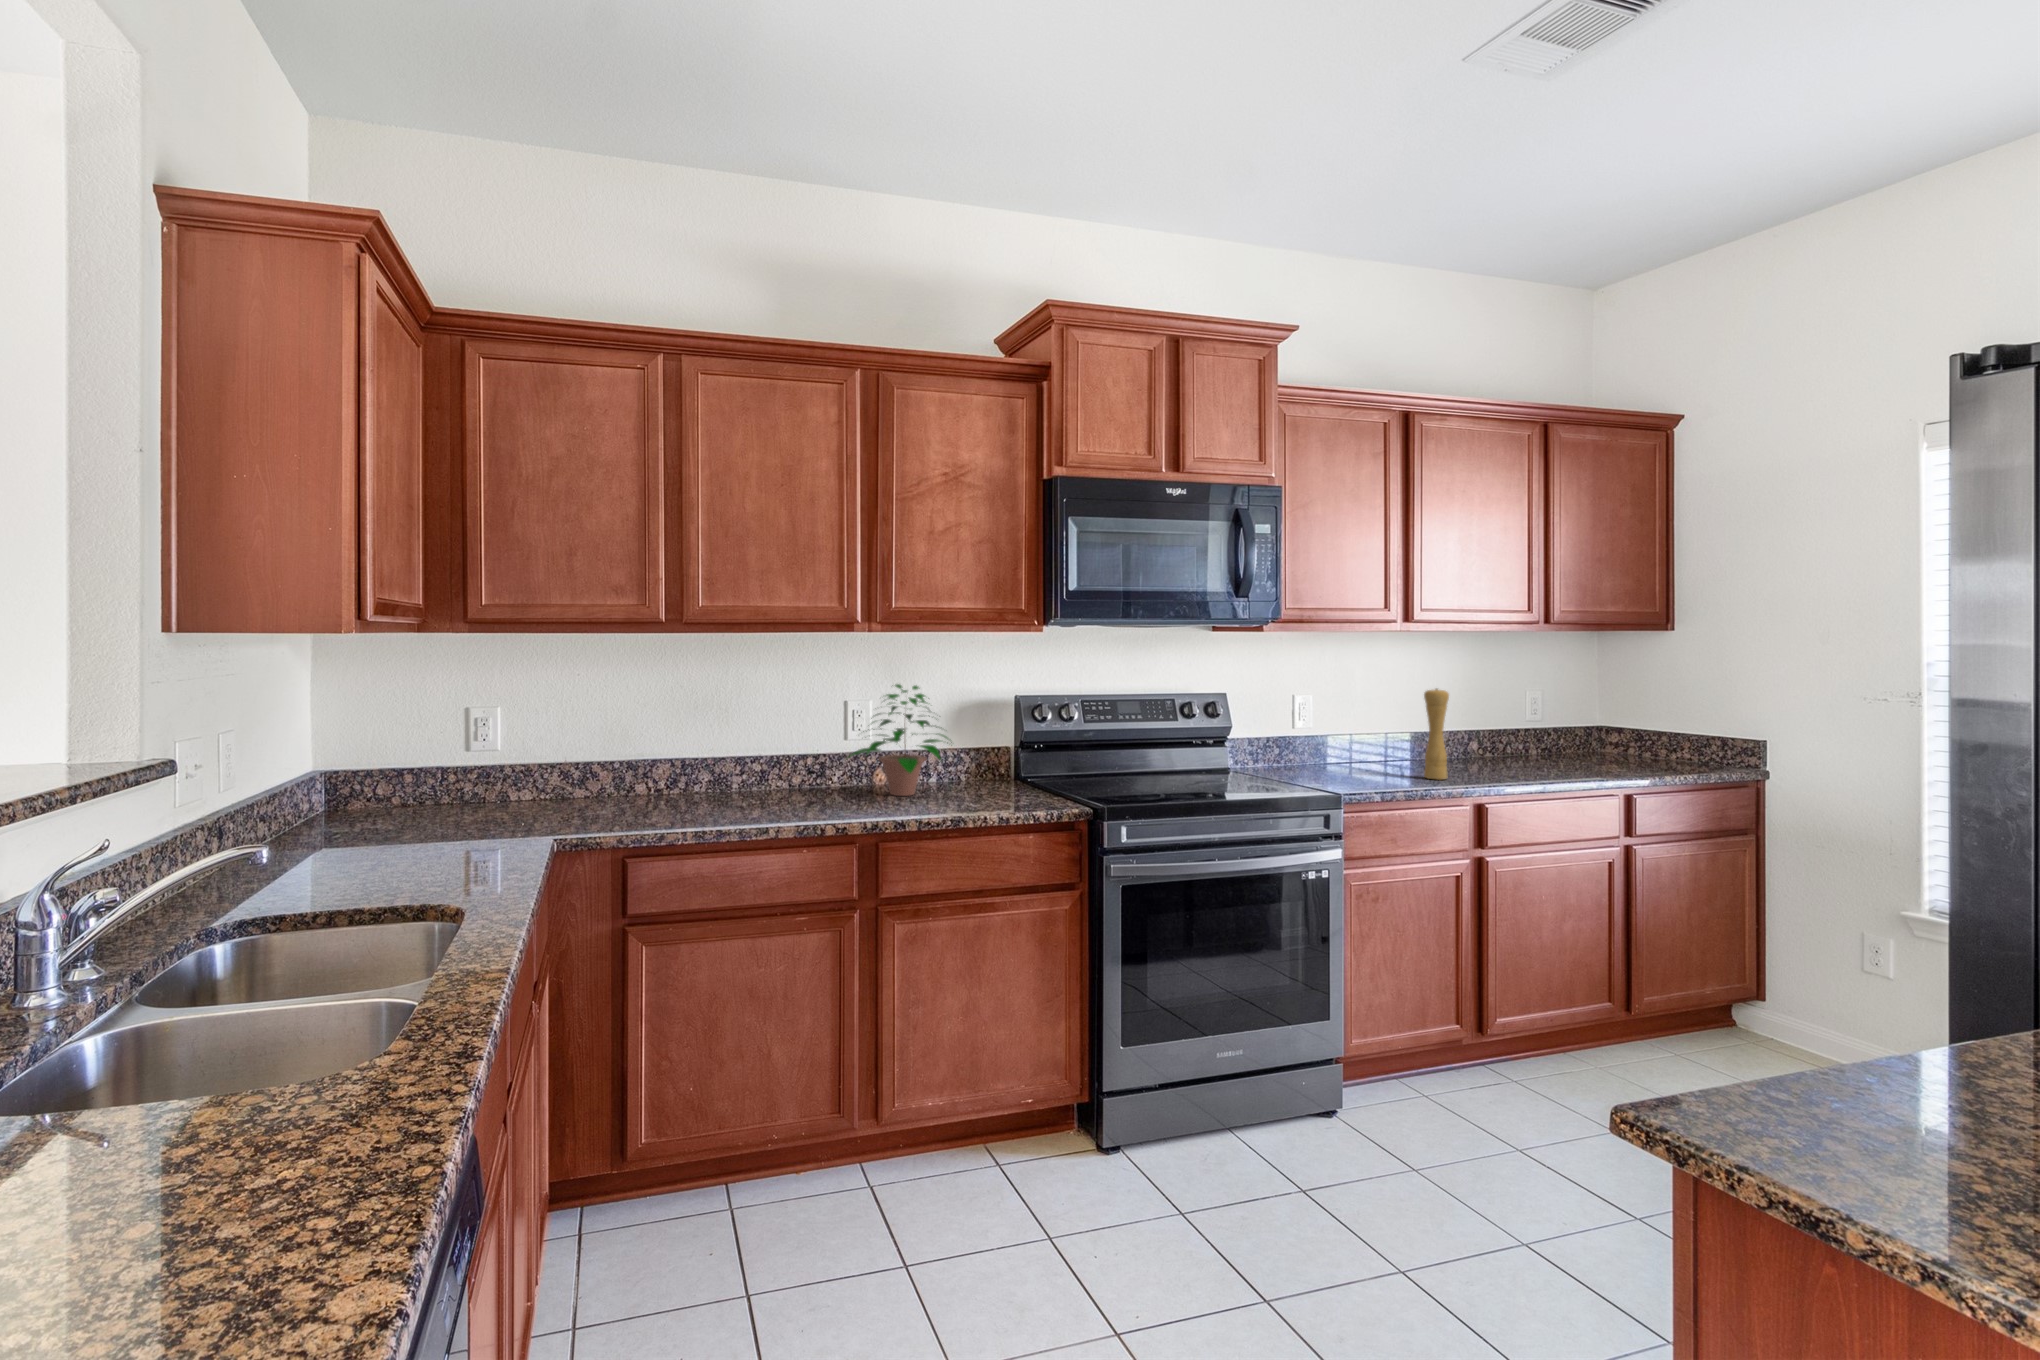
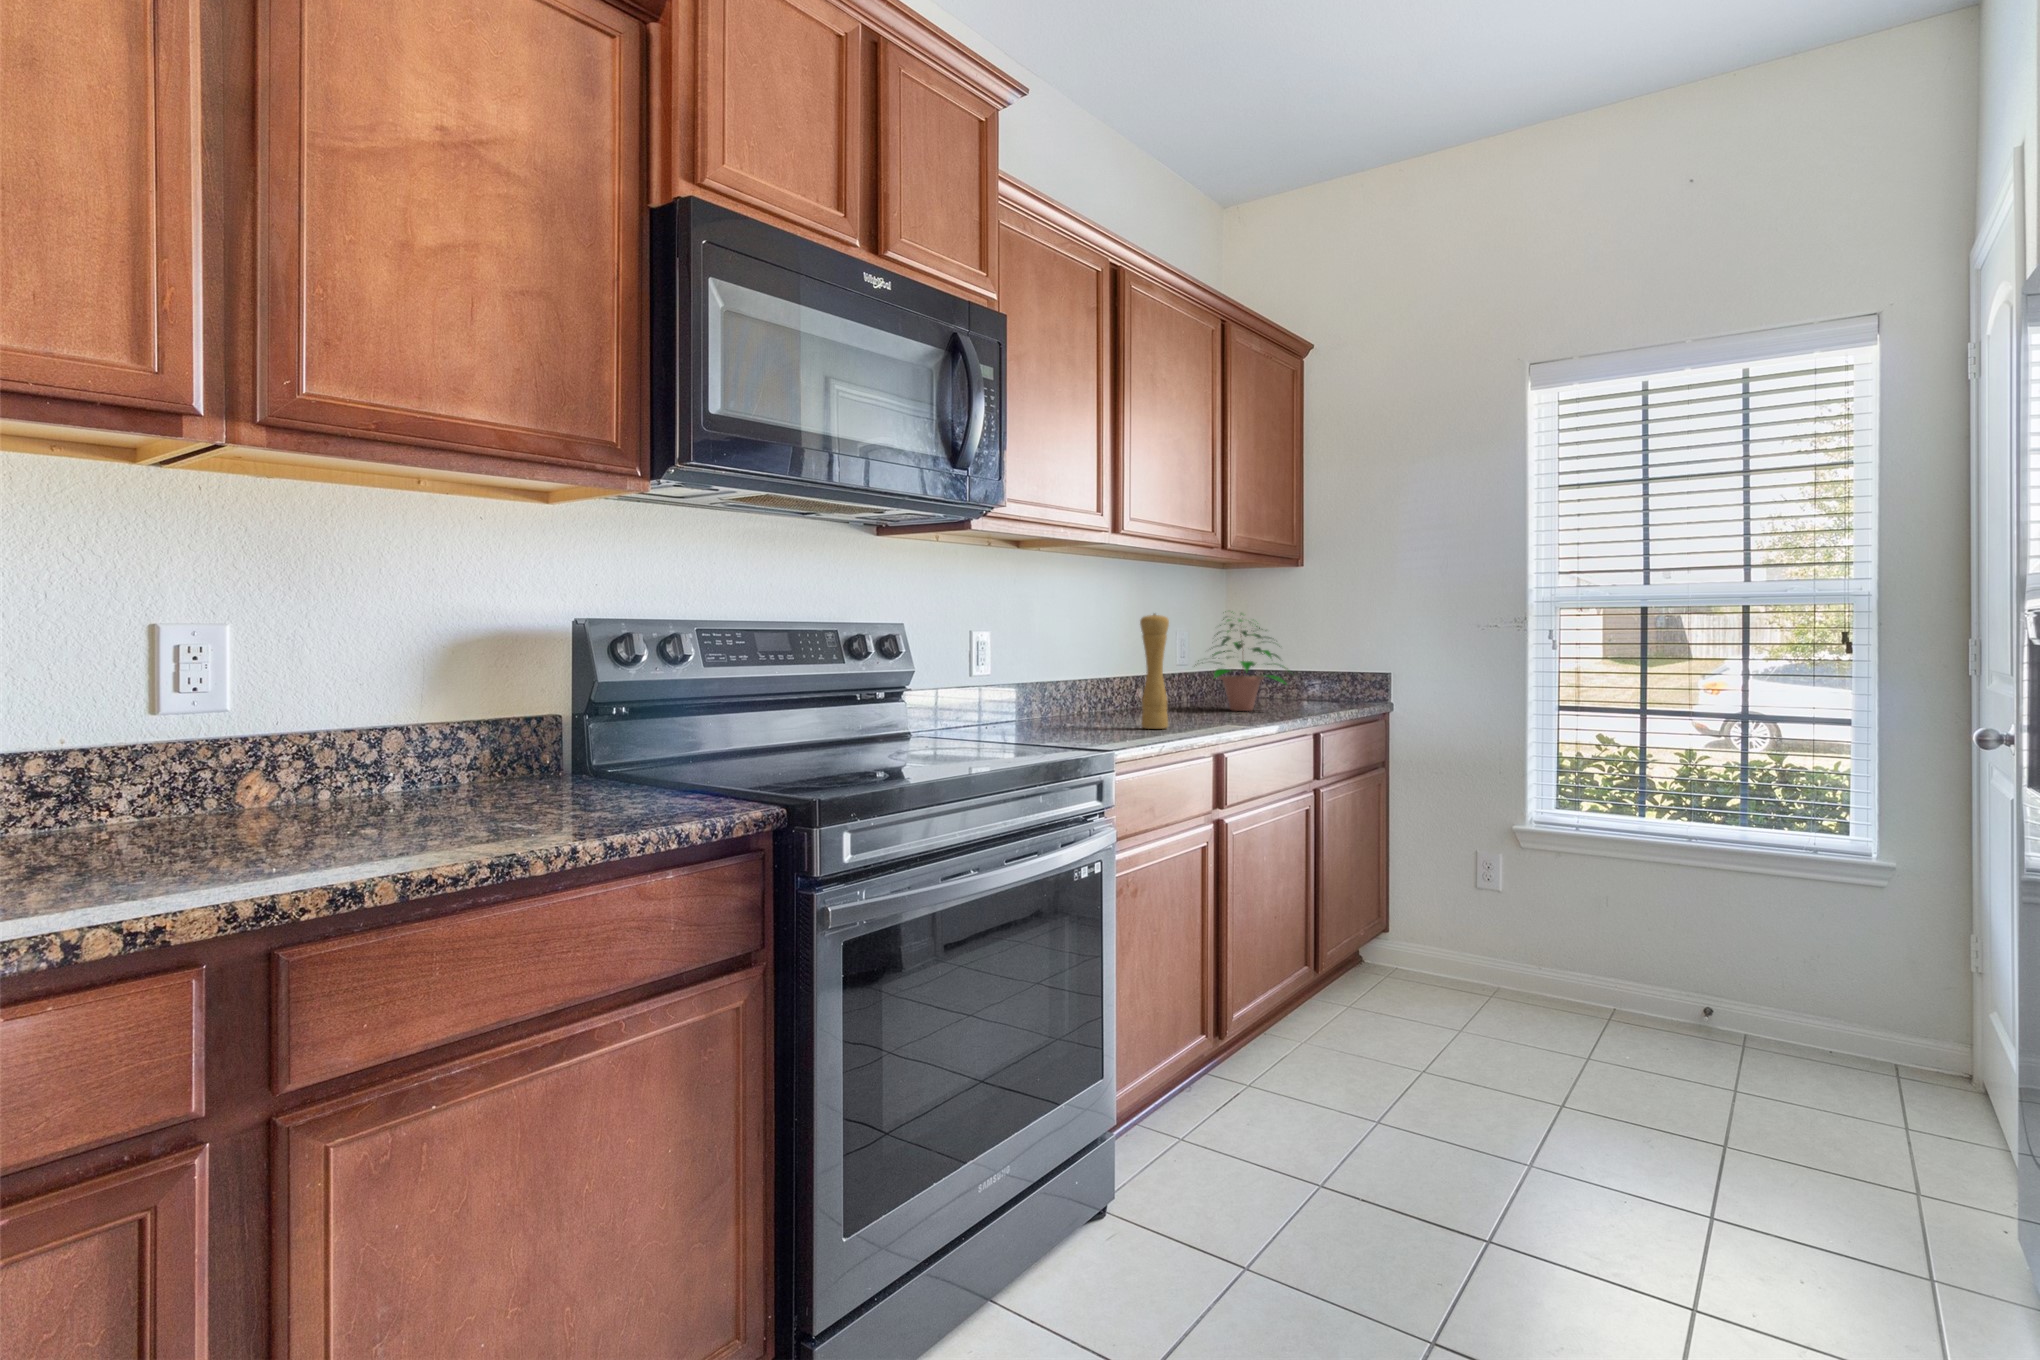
potted plant: present [849,684,952,796] -> present [1198,612,1288,711]

